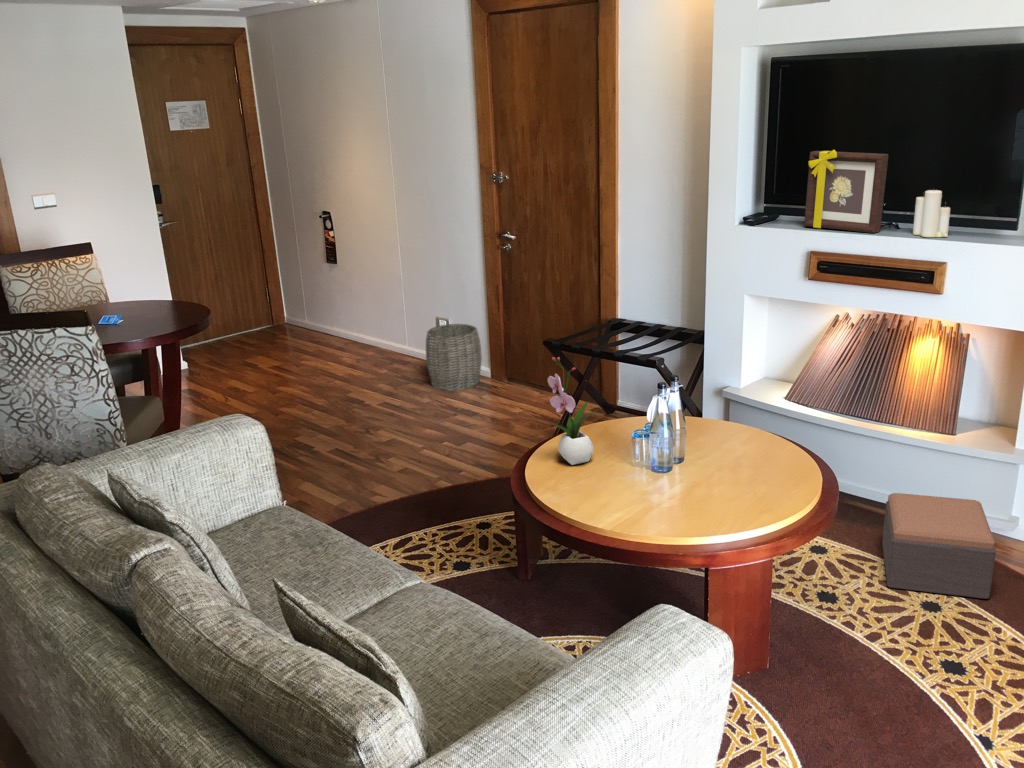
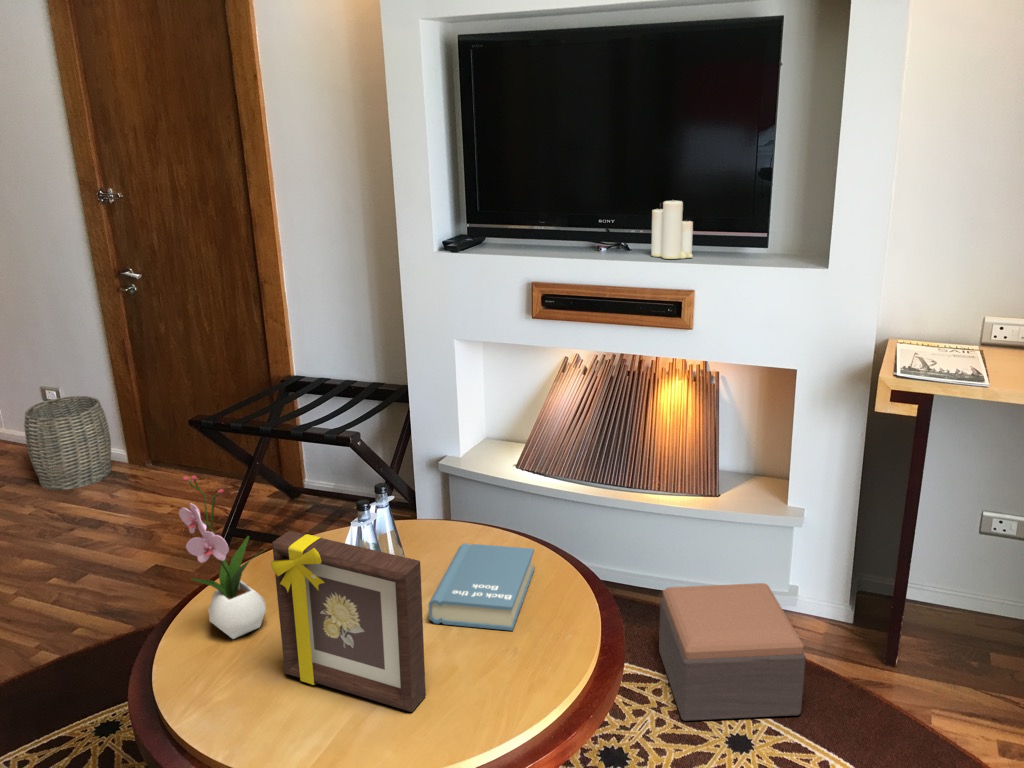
picture frame: present [804,150,888,233] -> present [271,531,426,712]
book: none [699,430,781,484] -> present [429,543,534,630]

